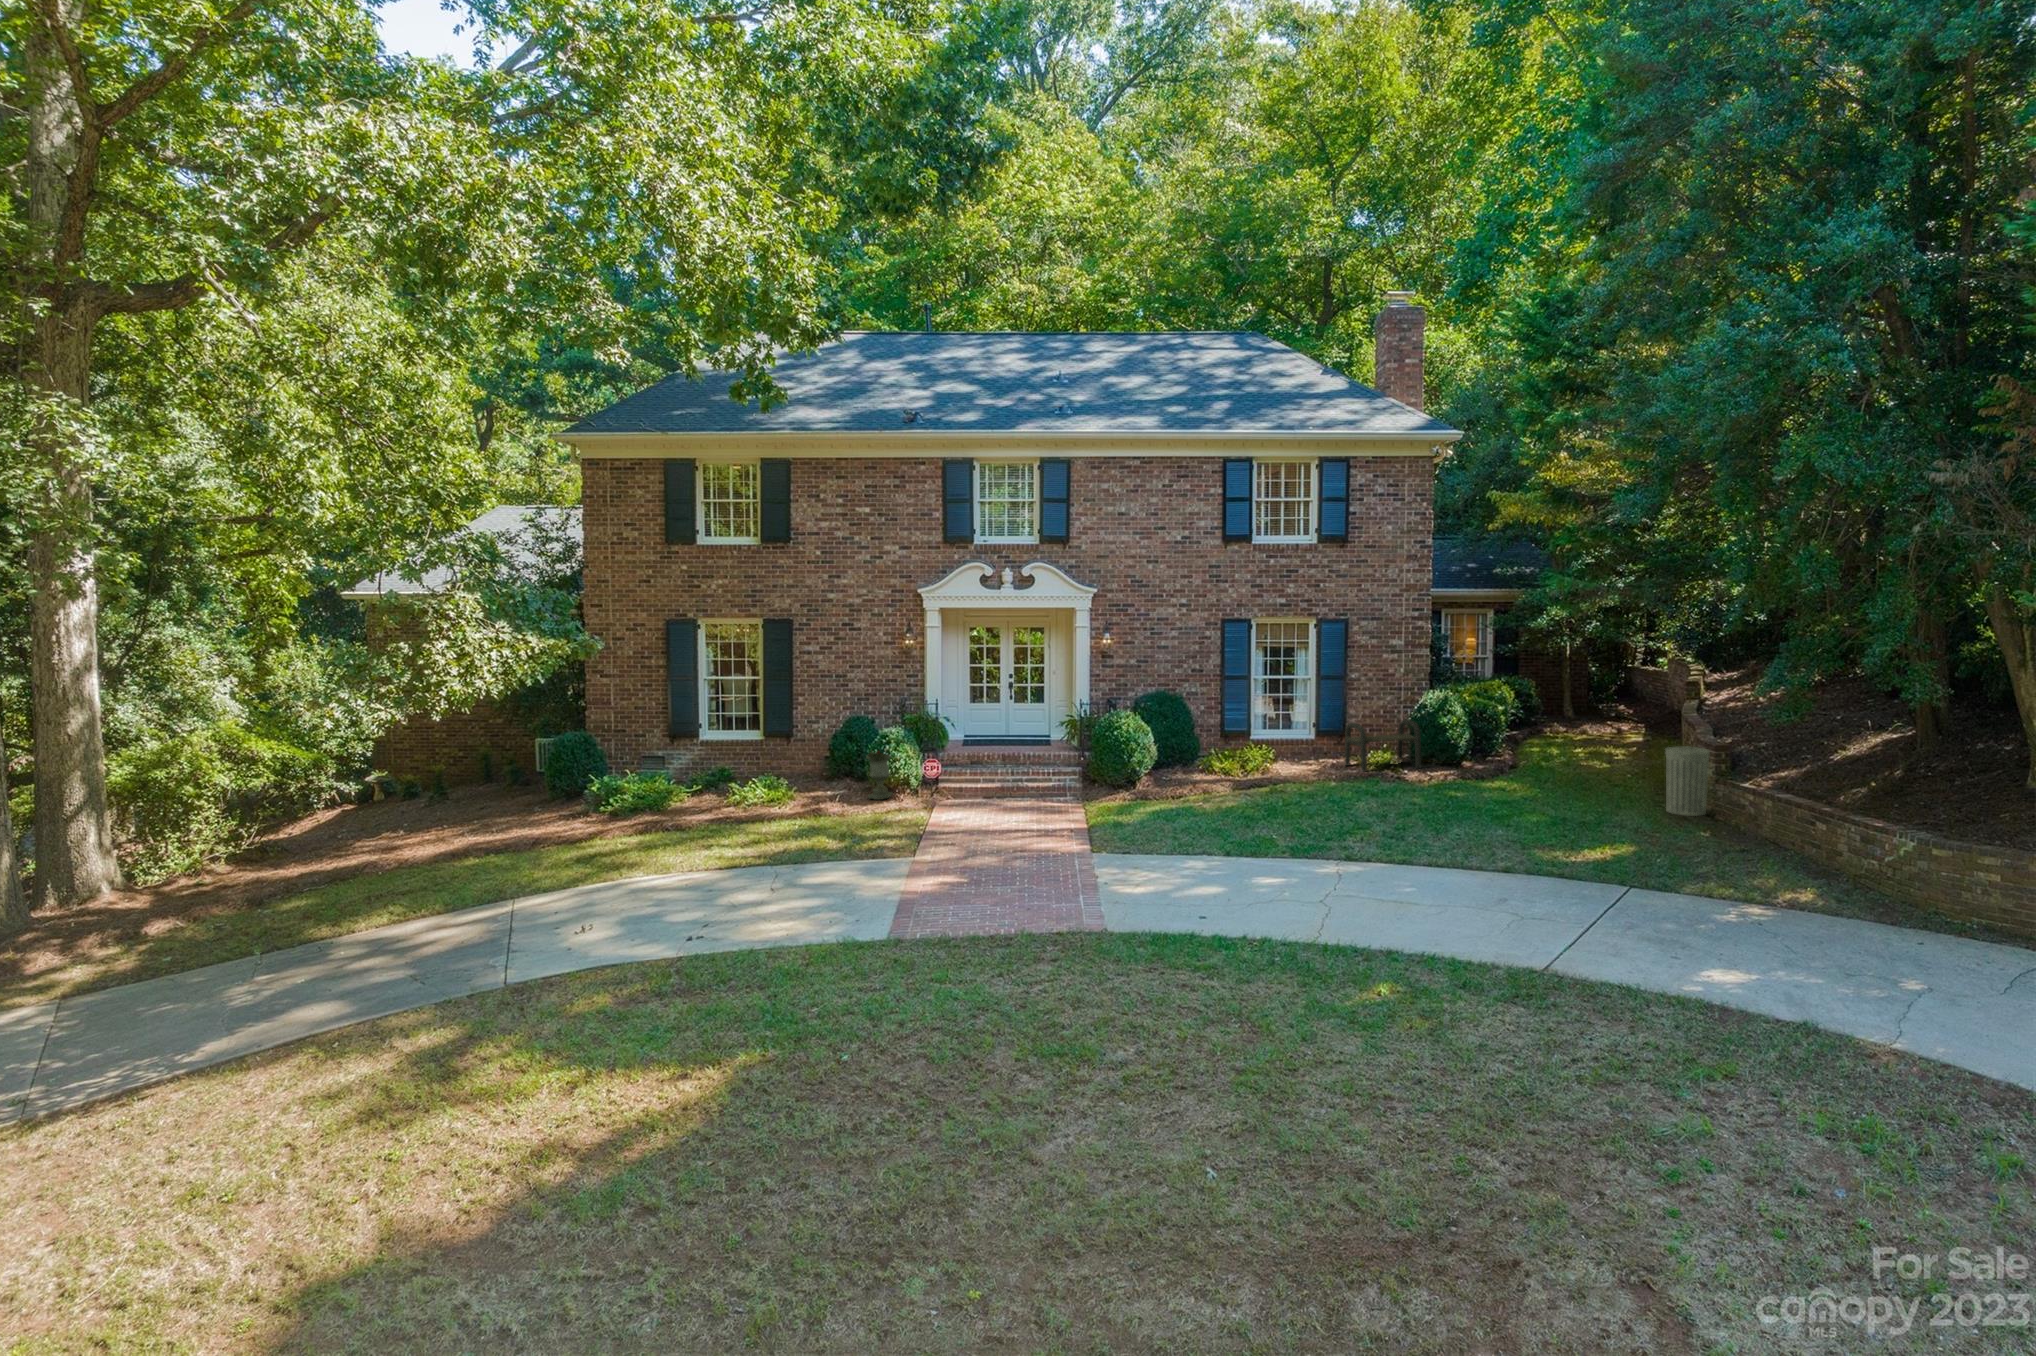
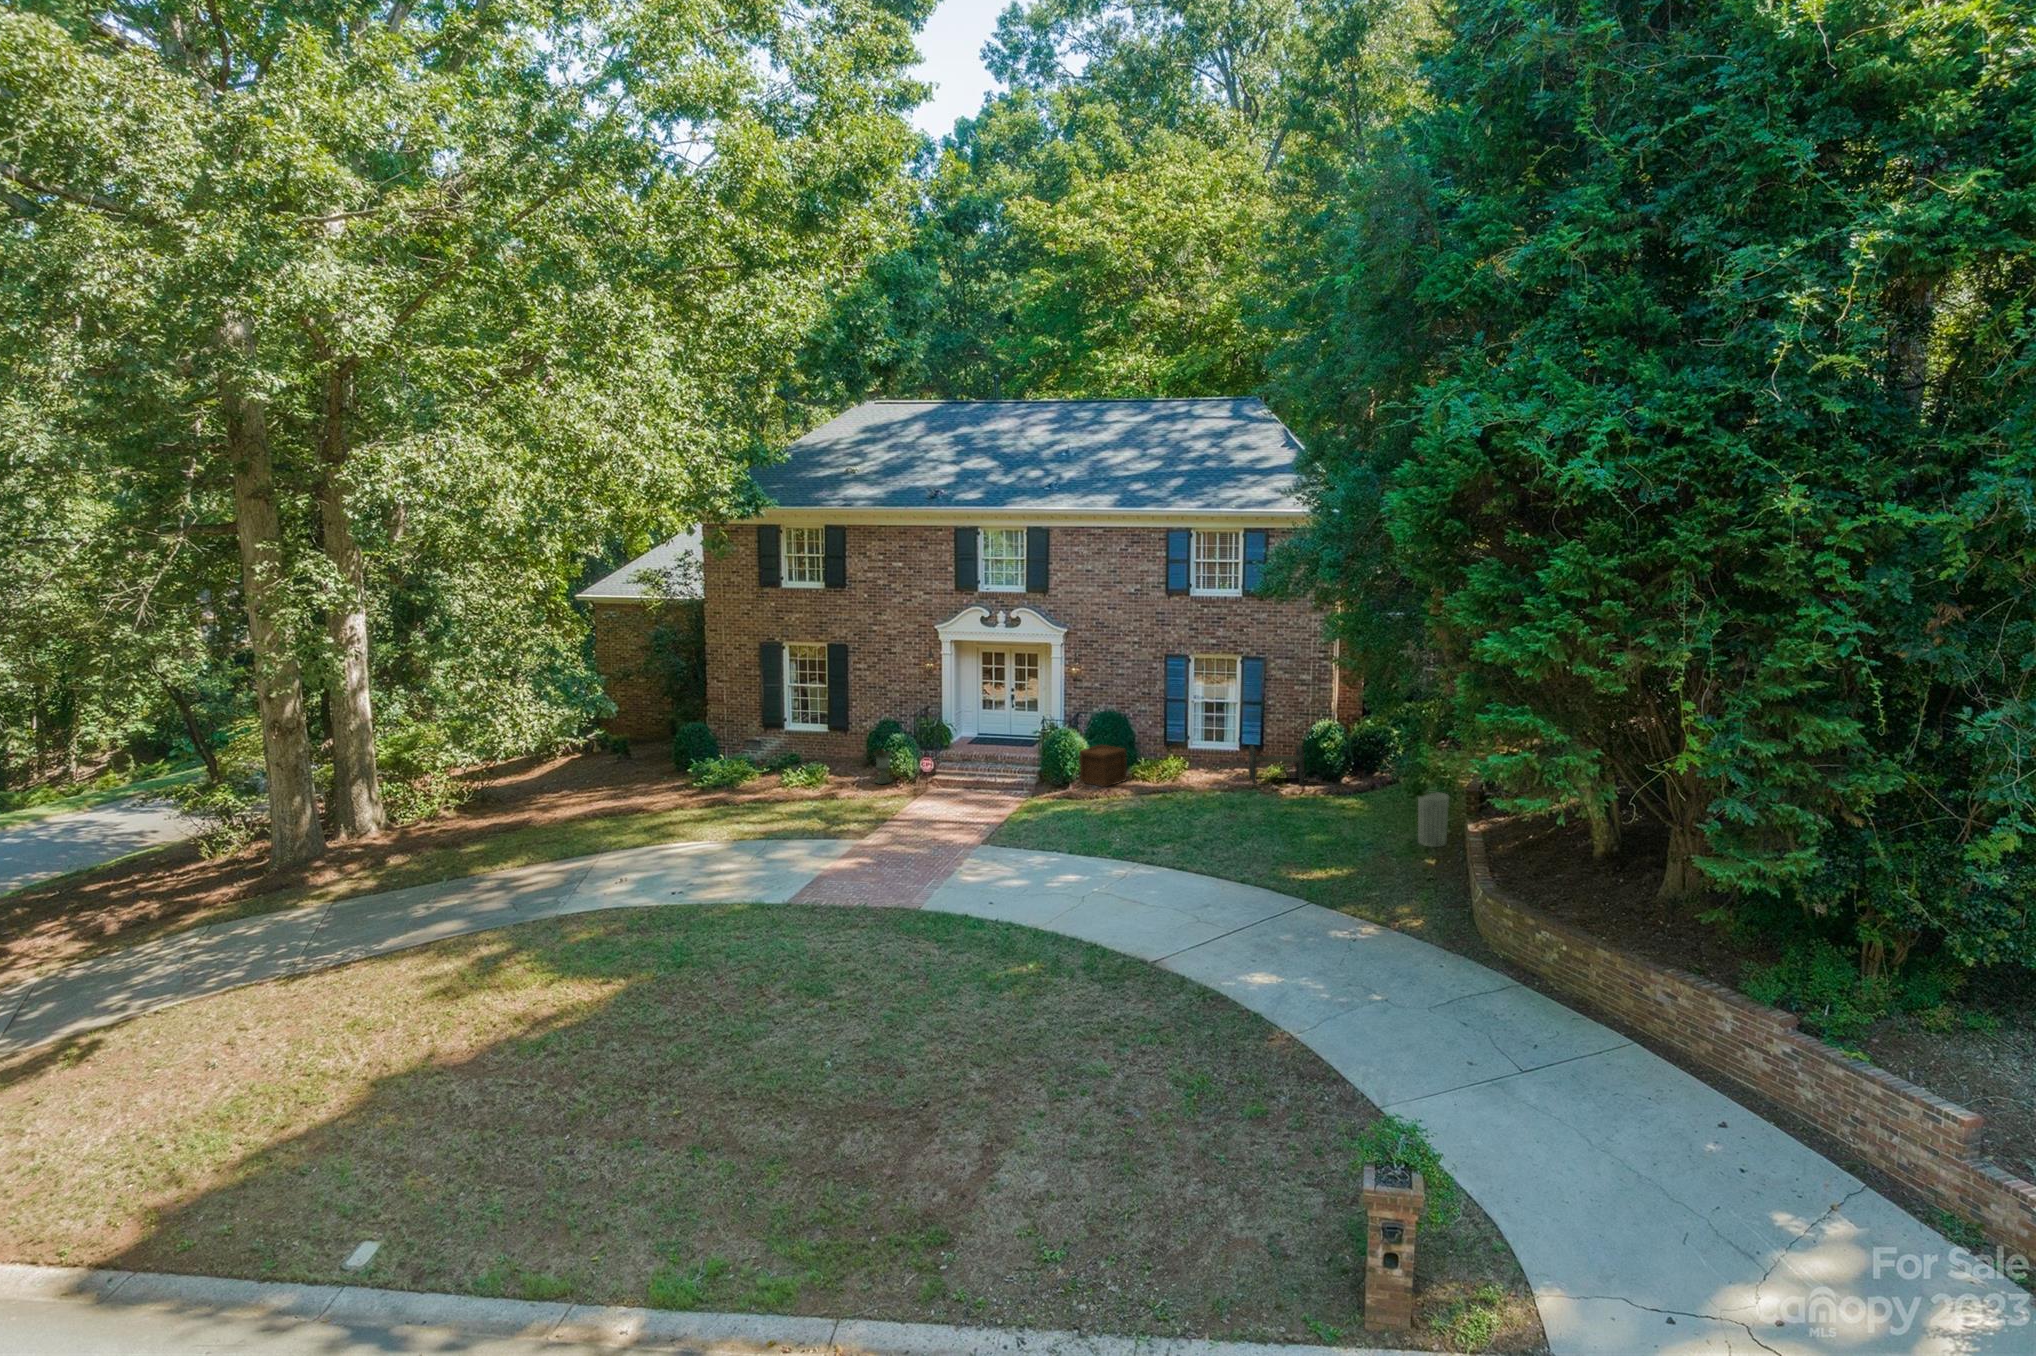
wooden crate: none [1145,732,1203,785] -> present [1079,745,1127,787]

